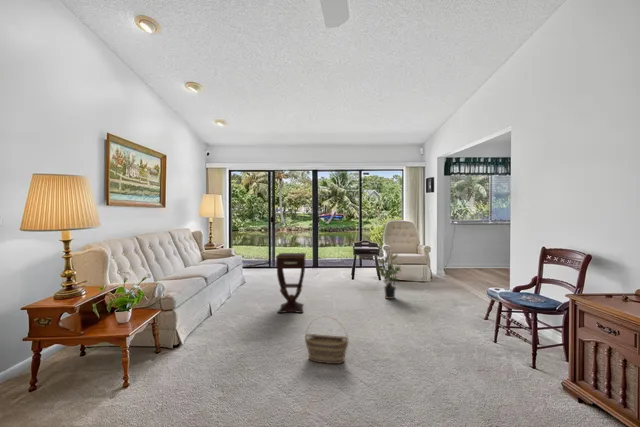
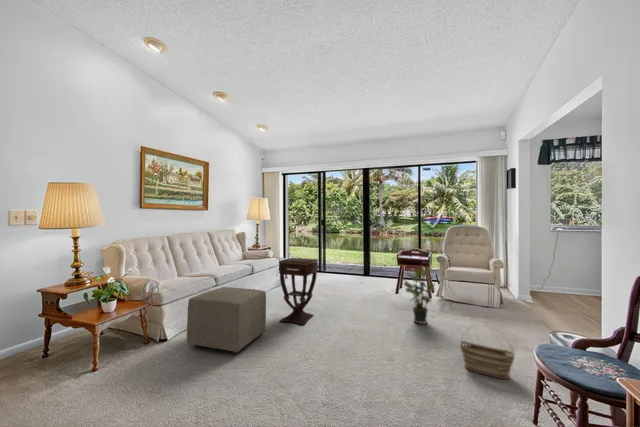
ottoman: none [211,284,275,346] -> present [187,287,266,353]
basket: present [305,319,348,364] -> present [460,327,514,379]

